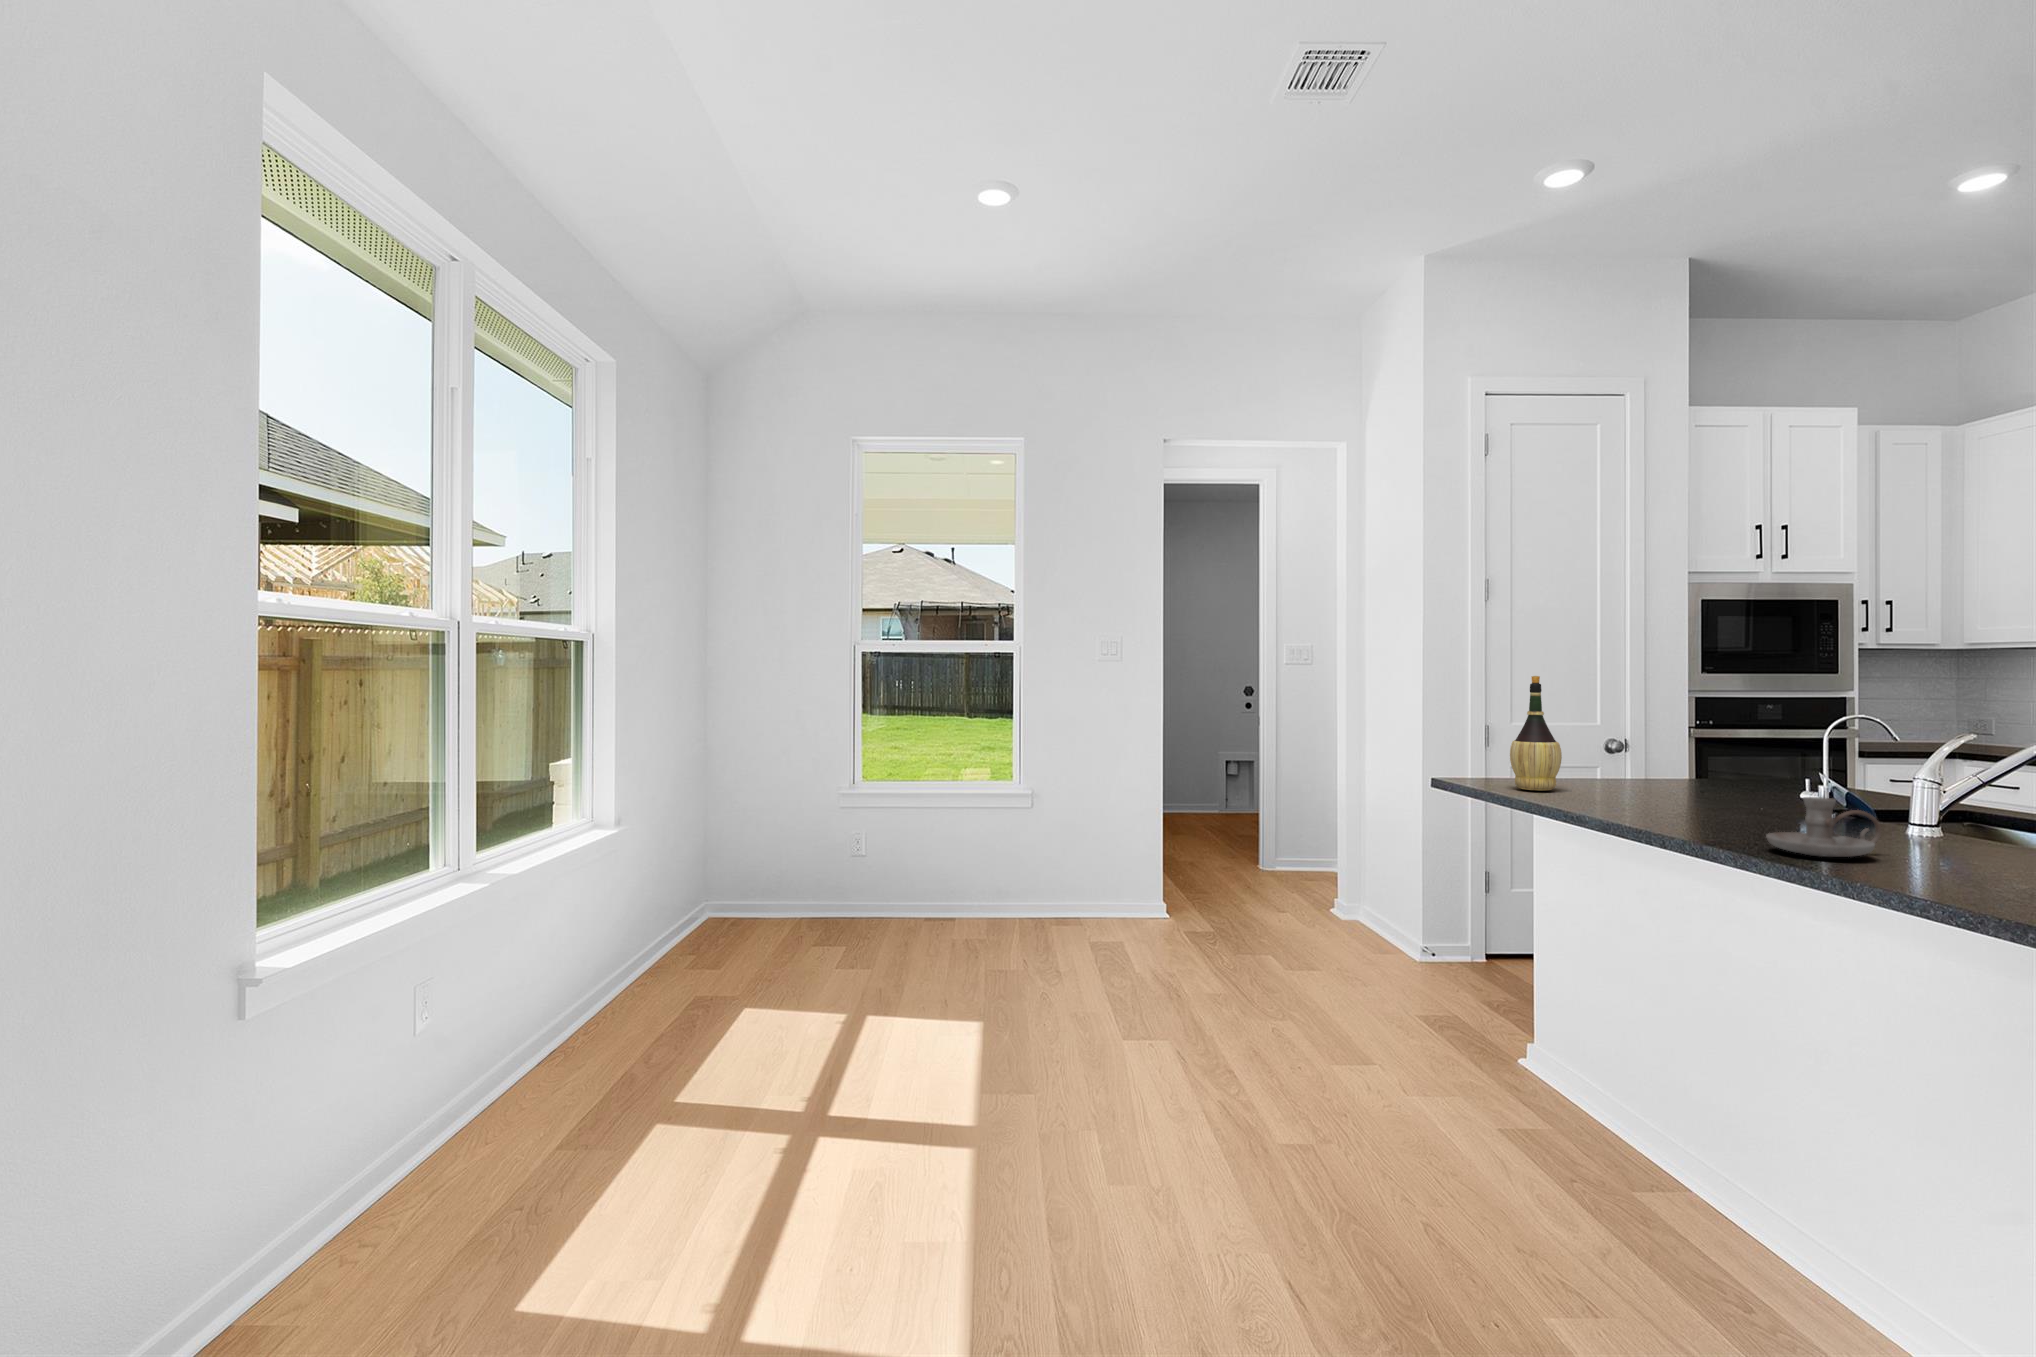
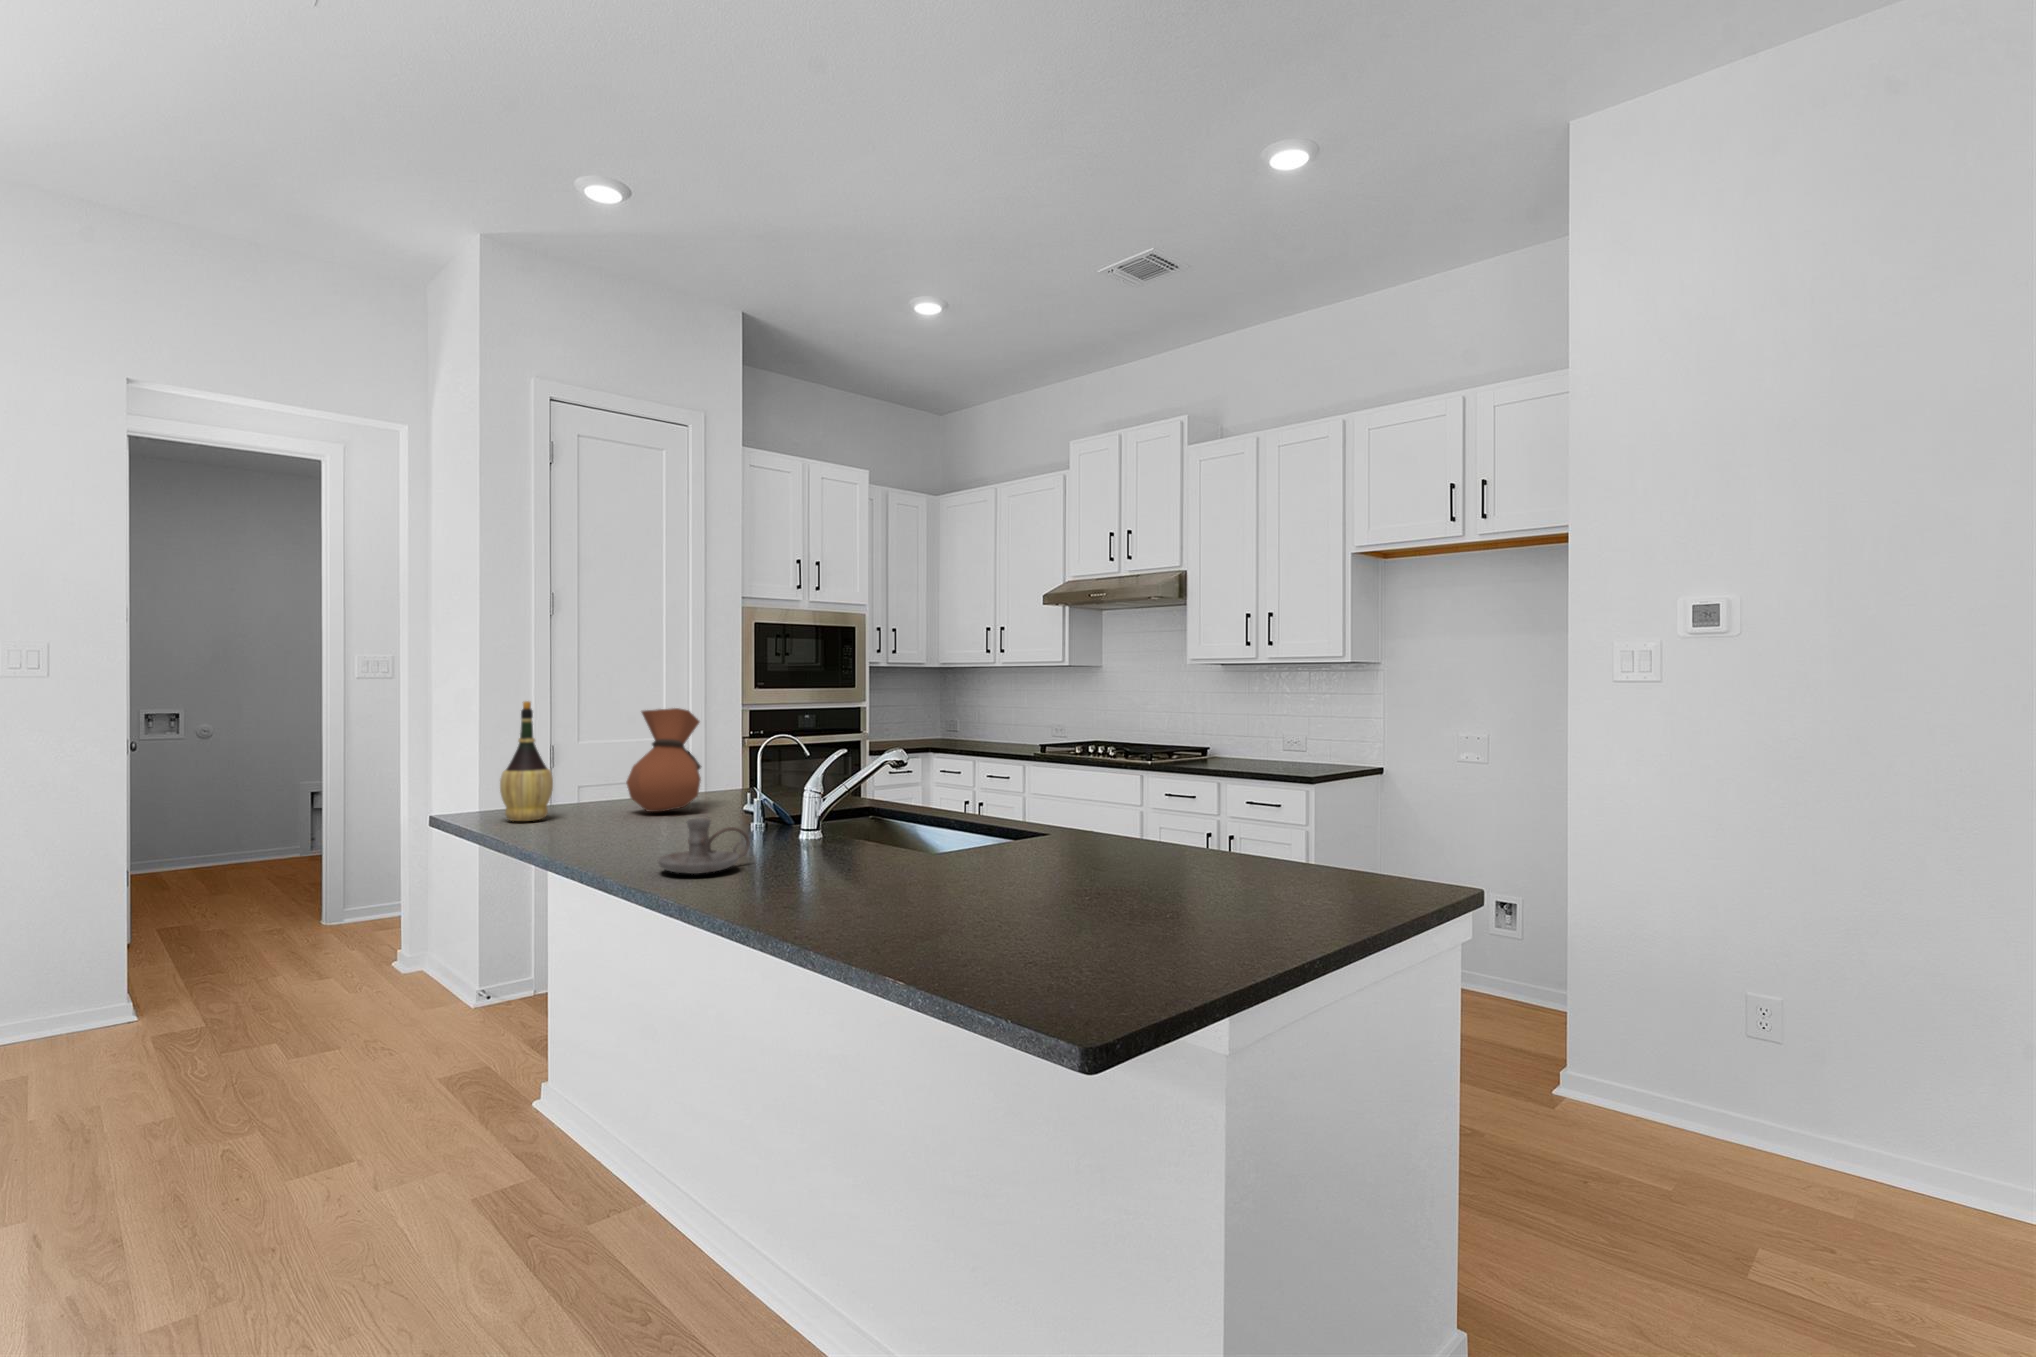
vase: none [1635,685,1725,793] -> present [626,708,701,812]

